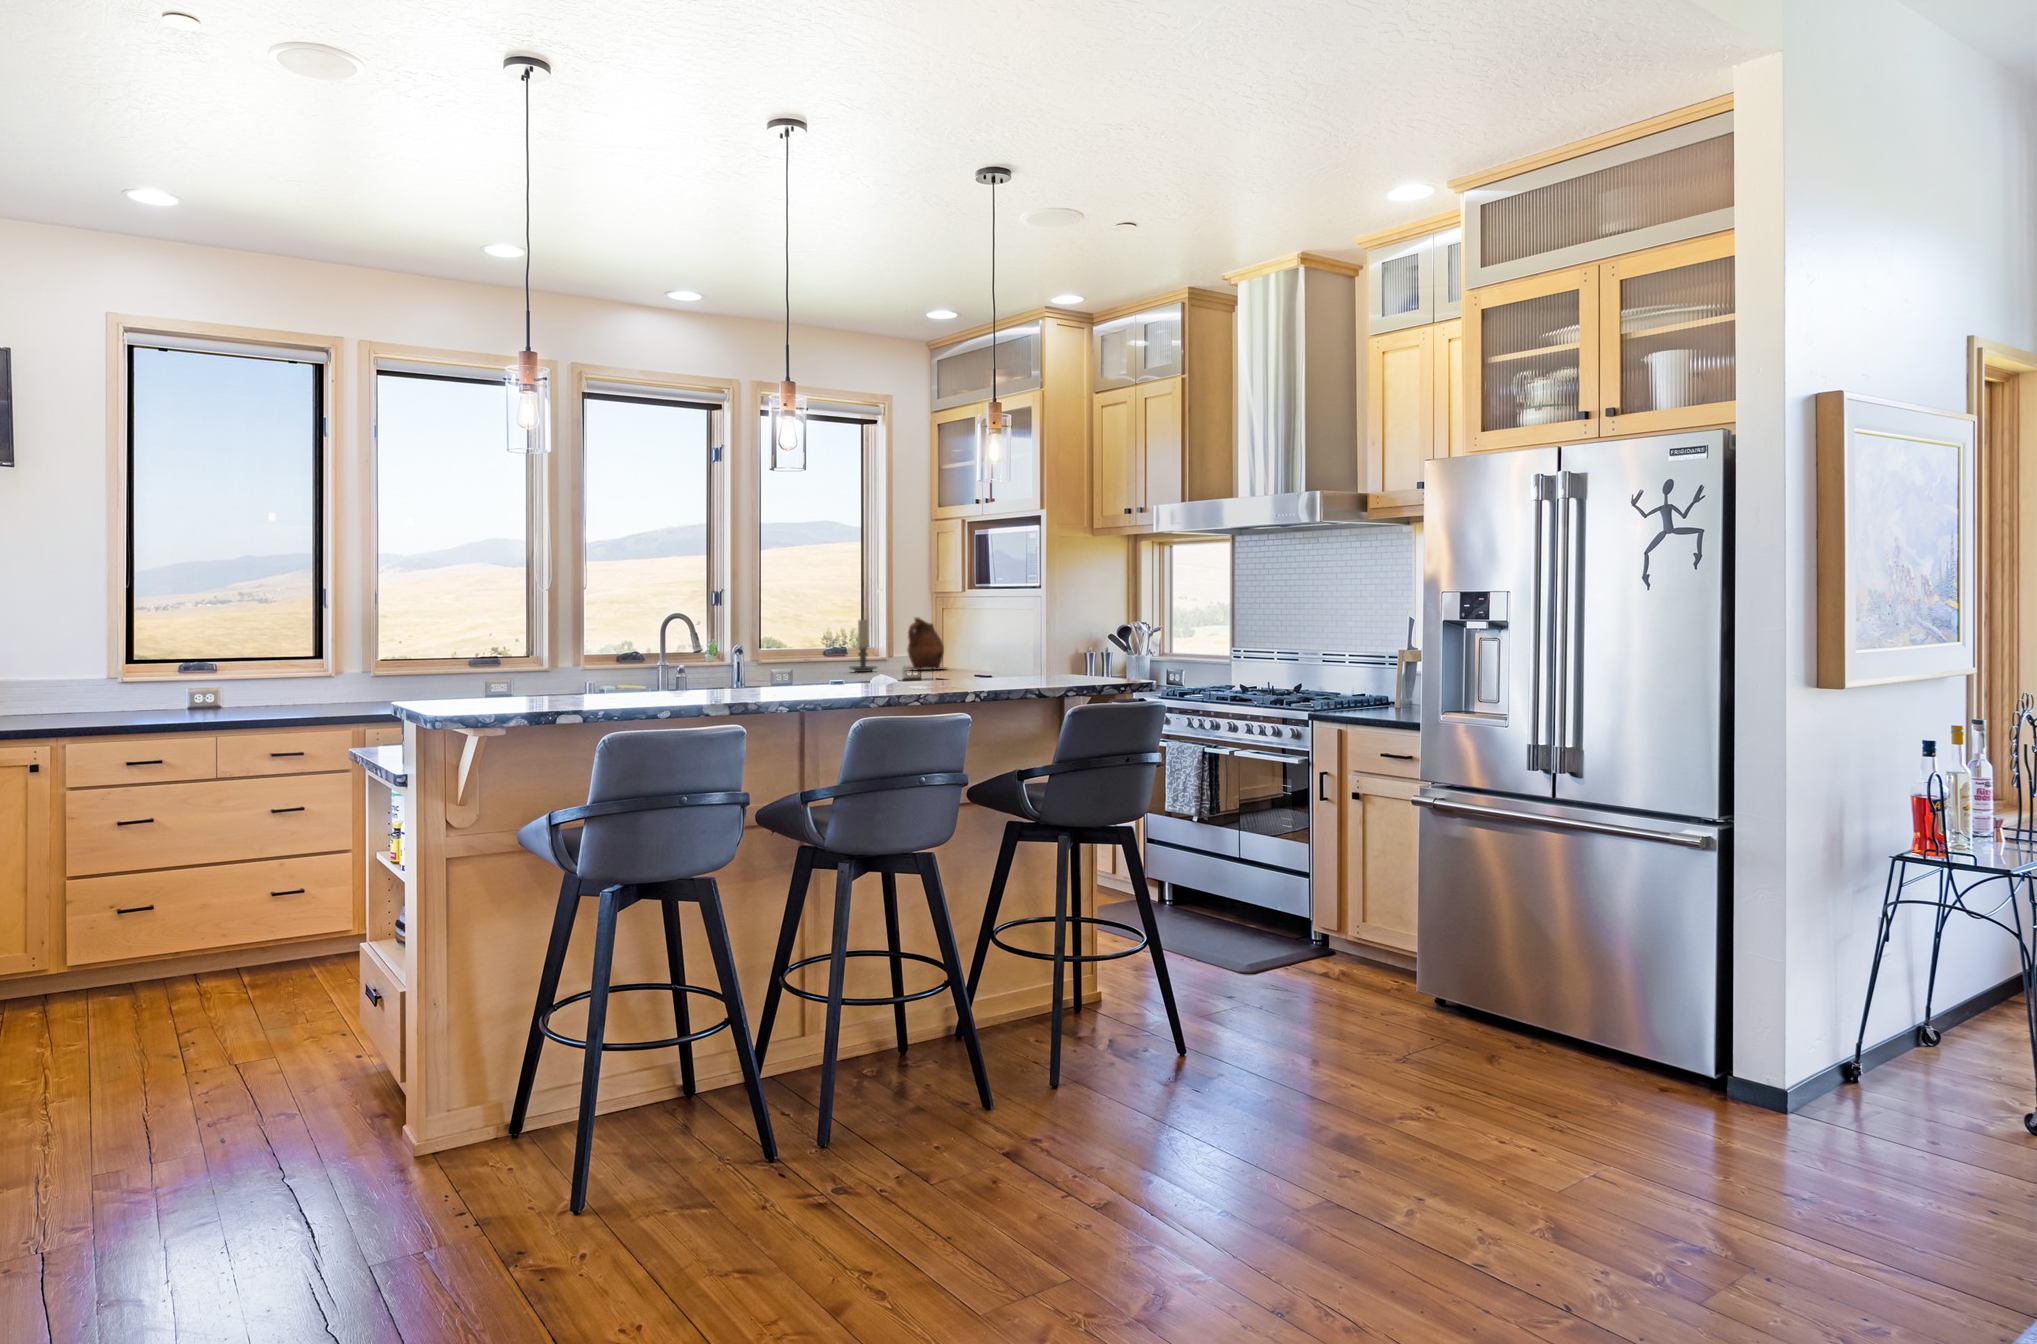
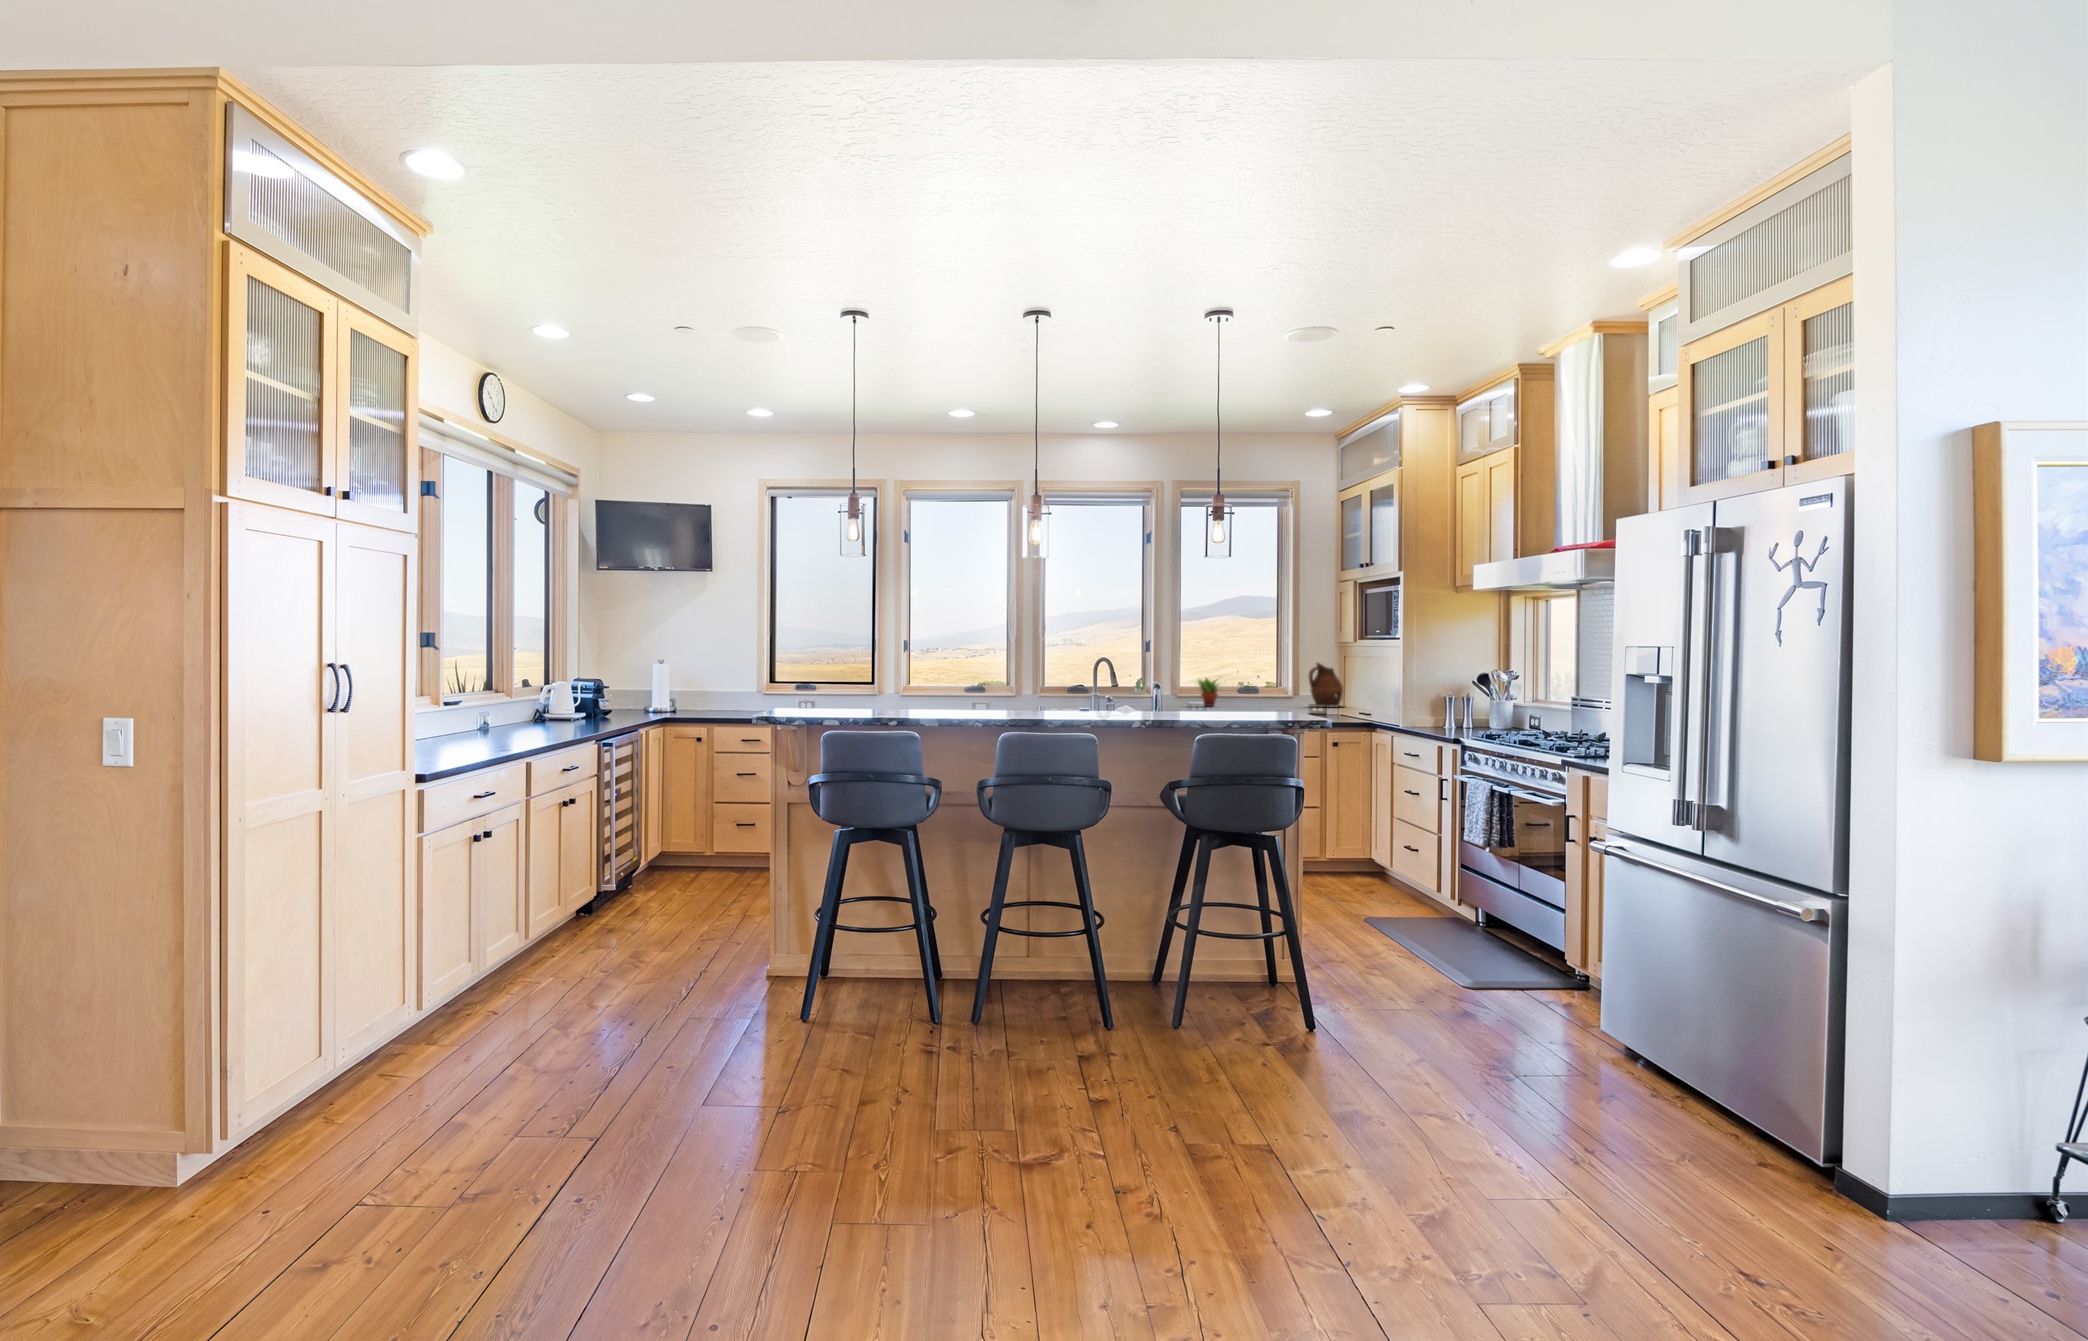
candle holder: present [850,619,877,672] -> none [1256,662,1281,706]
succulent plant: none [783,637,826,675] -> present [1198,678,1221,706]

